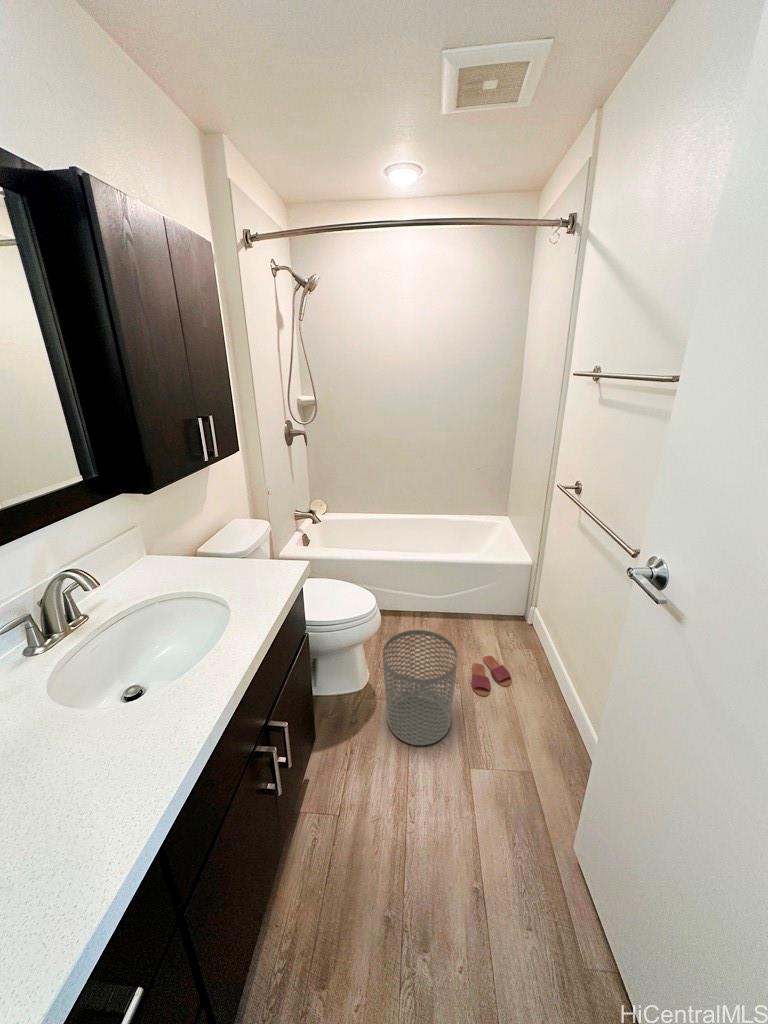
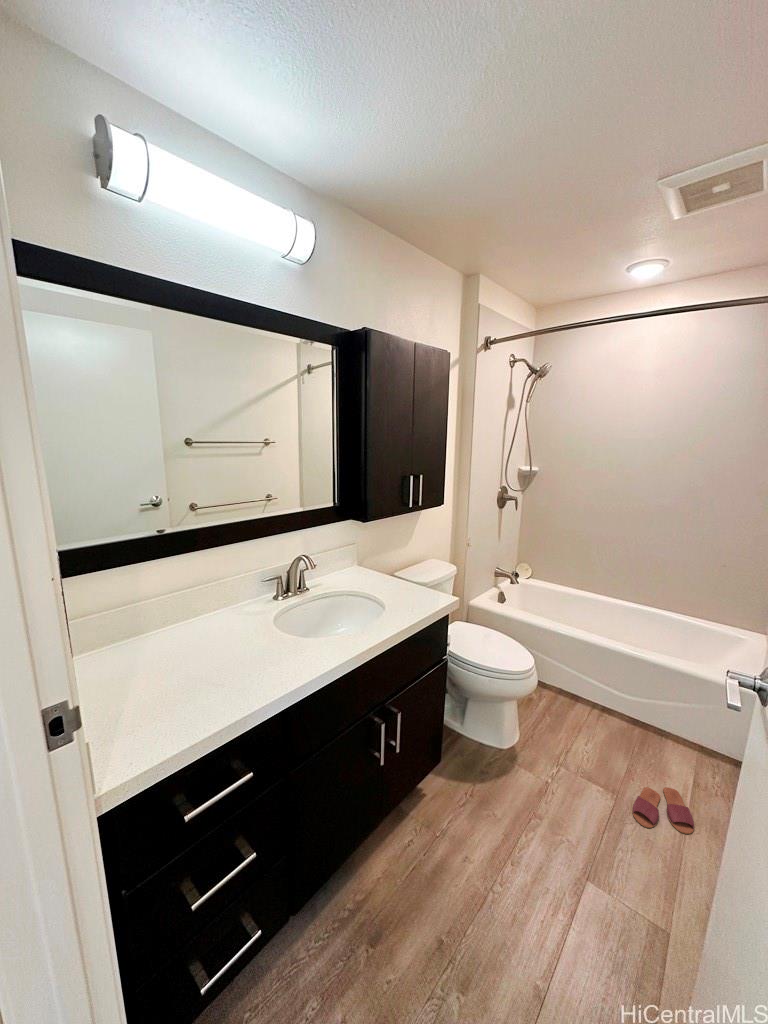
waste bin: present [383,630,458,745] -> none [516,704,602,836]

